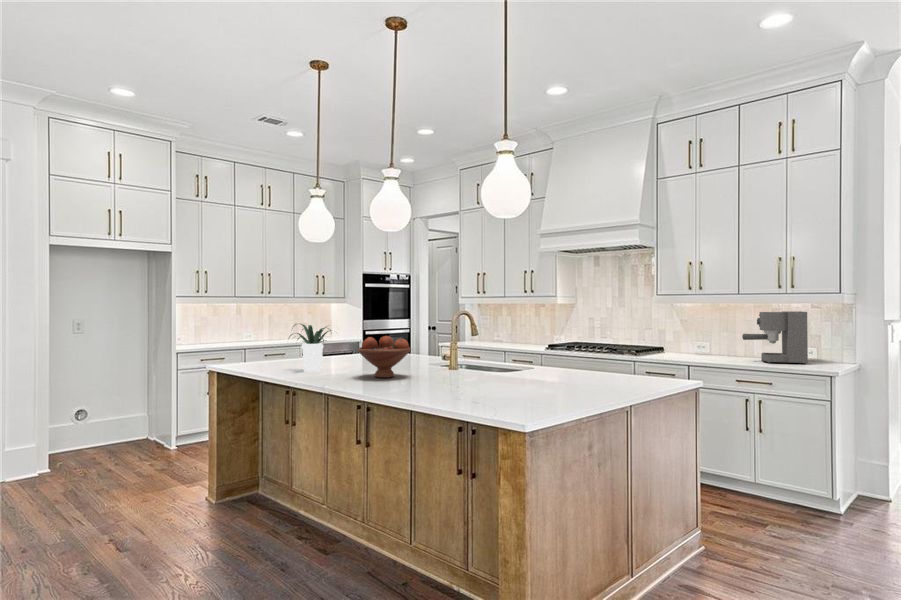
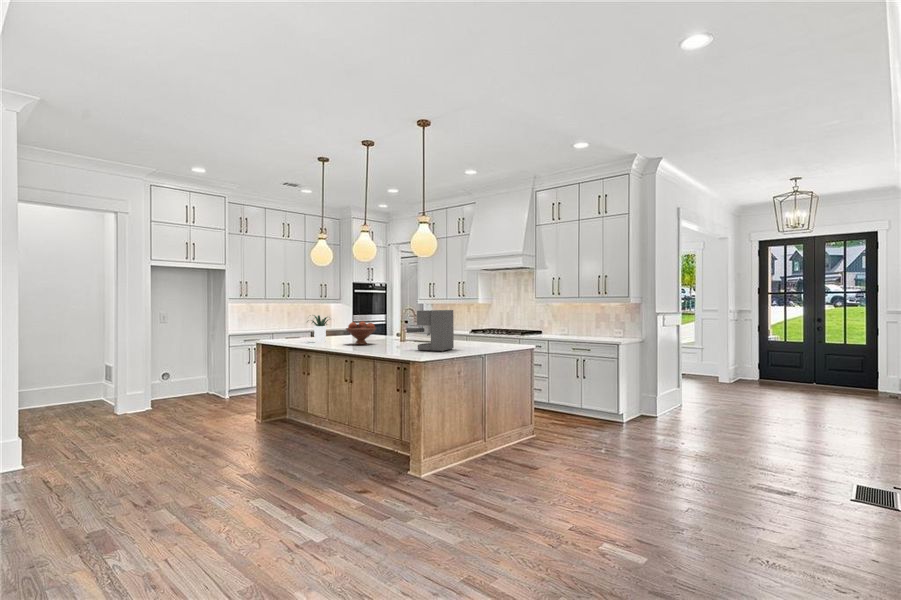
coffee maker: present [742,311,808,364] -> present [406,310,454,351]

